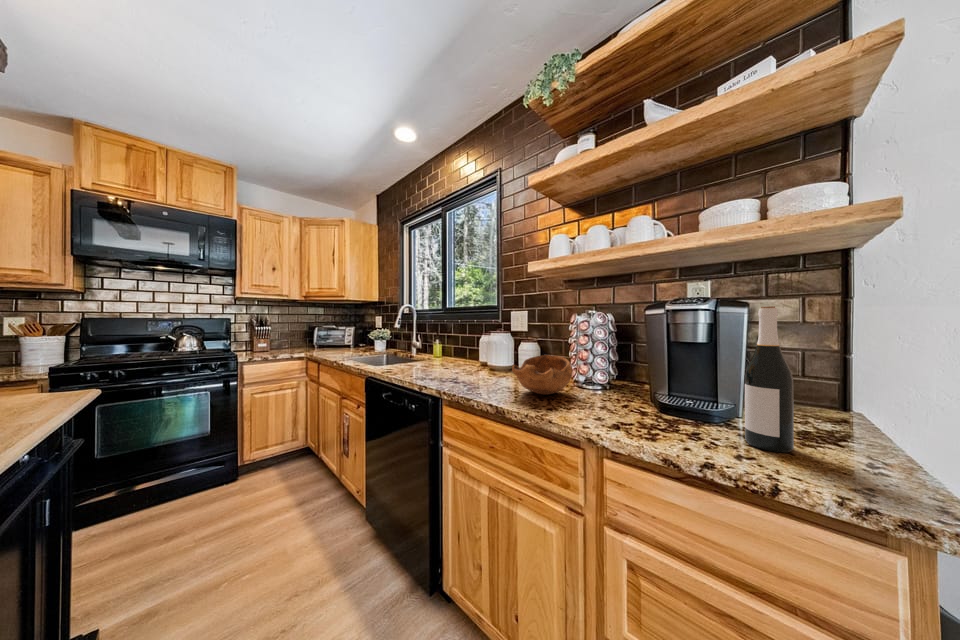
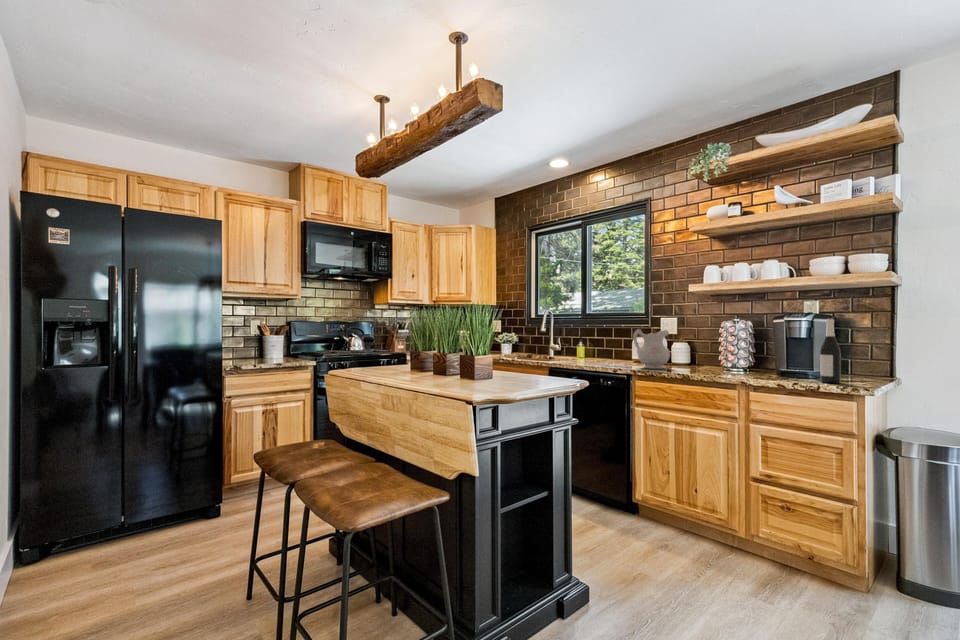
ceramic pitcher: none [456,326,504,383] -> present [633,329,670,369]
wooden bowl: present [512,355,572,395] -> none [686,349,725,372]

